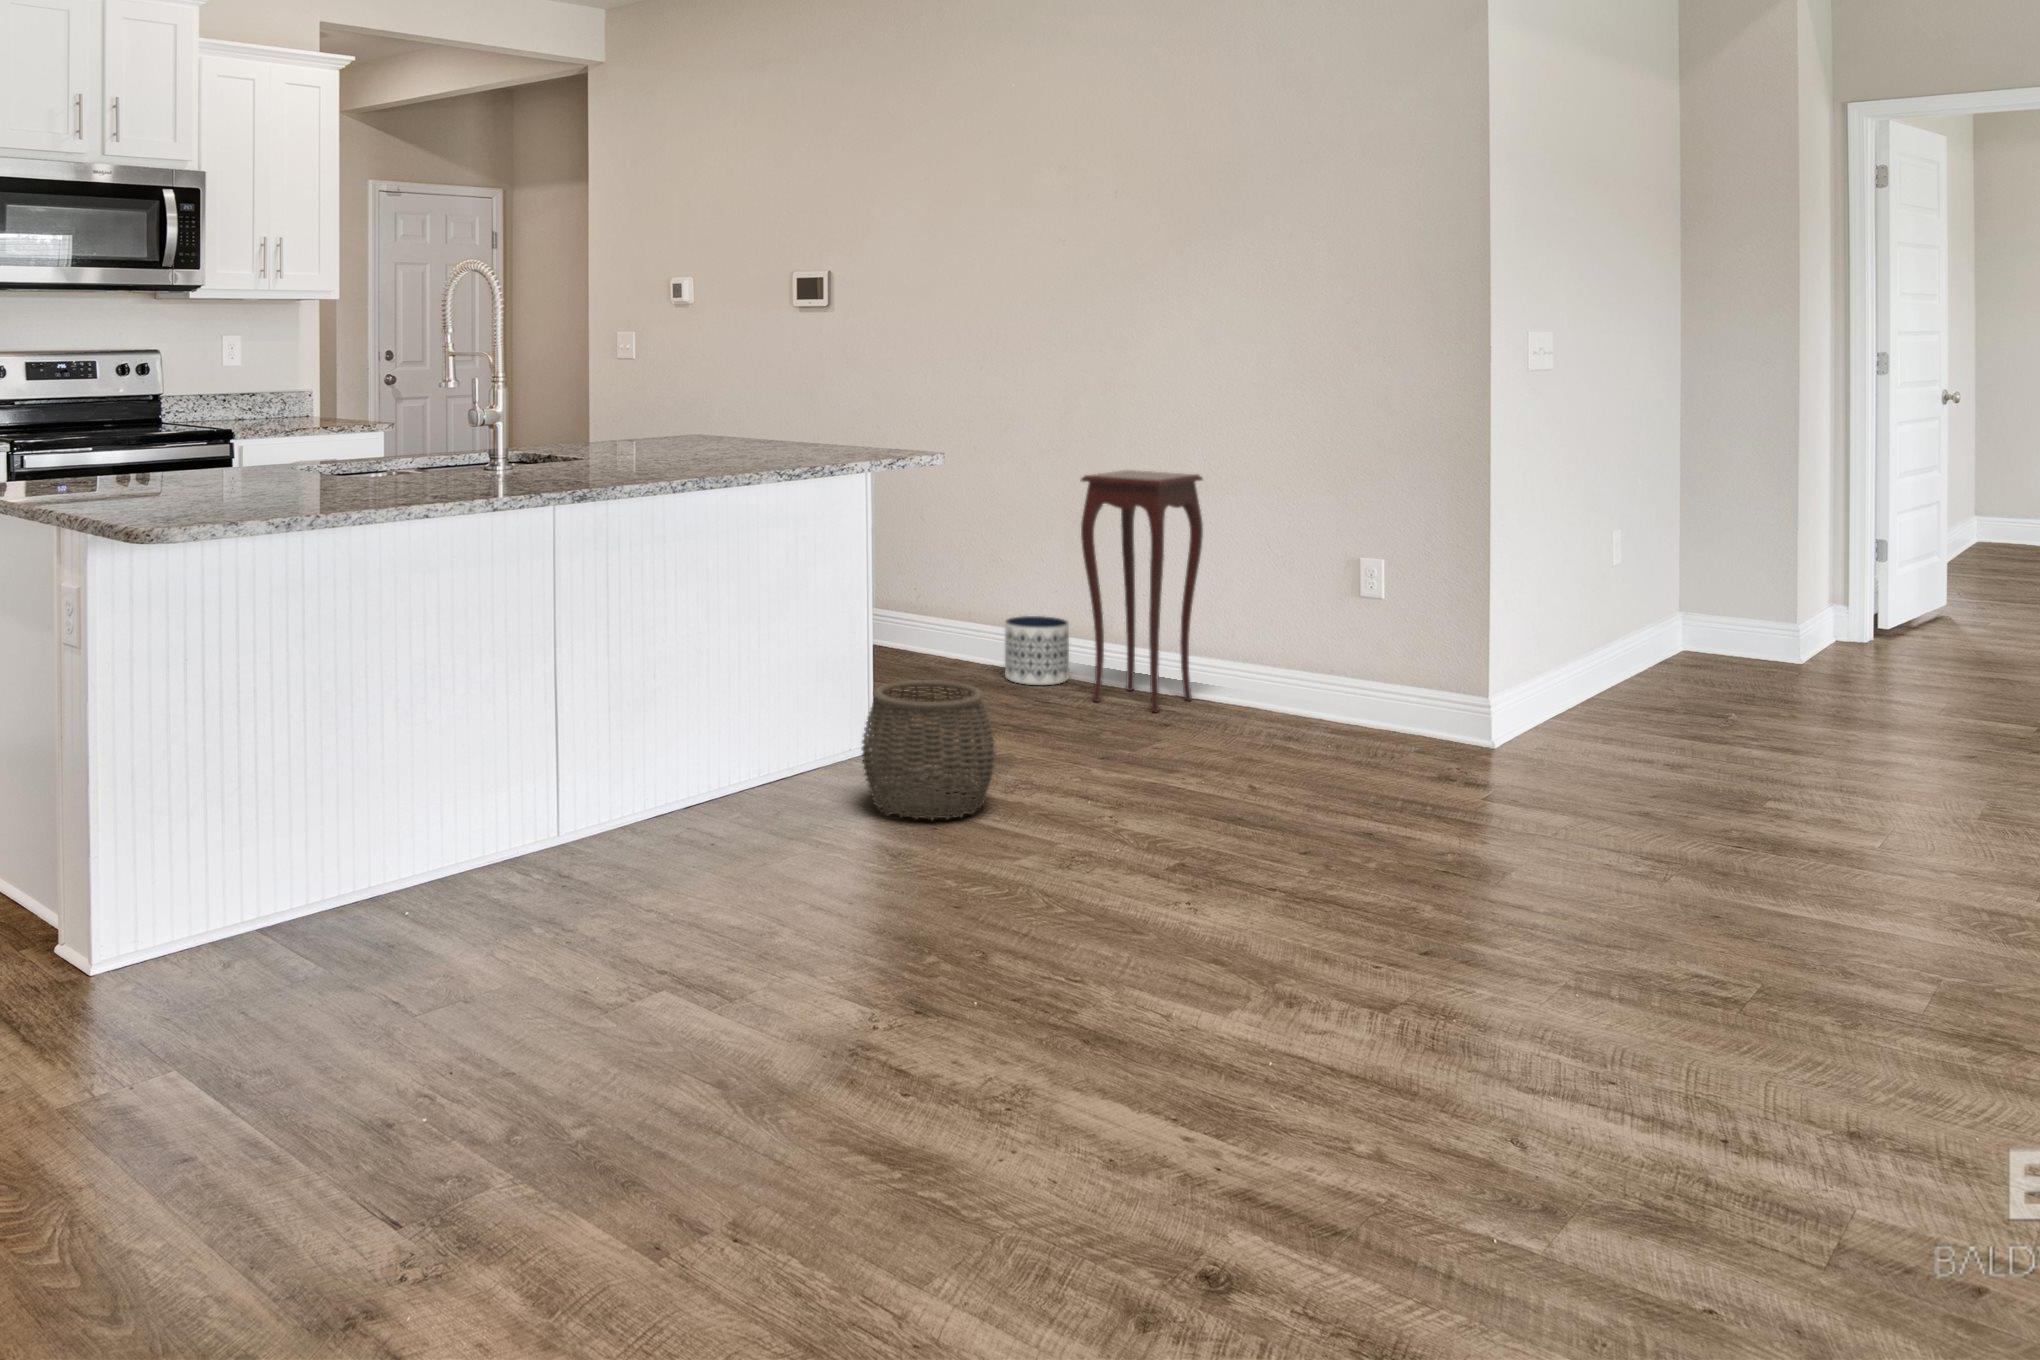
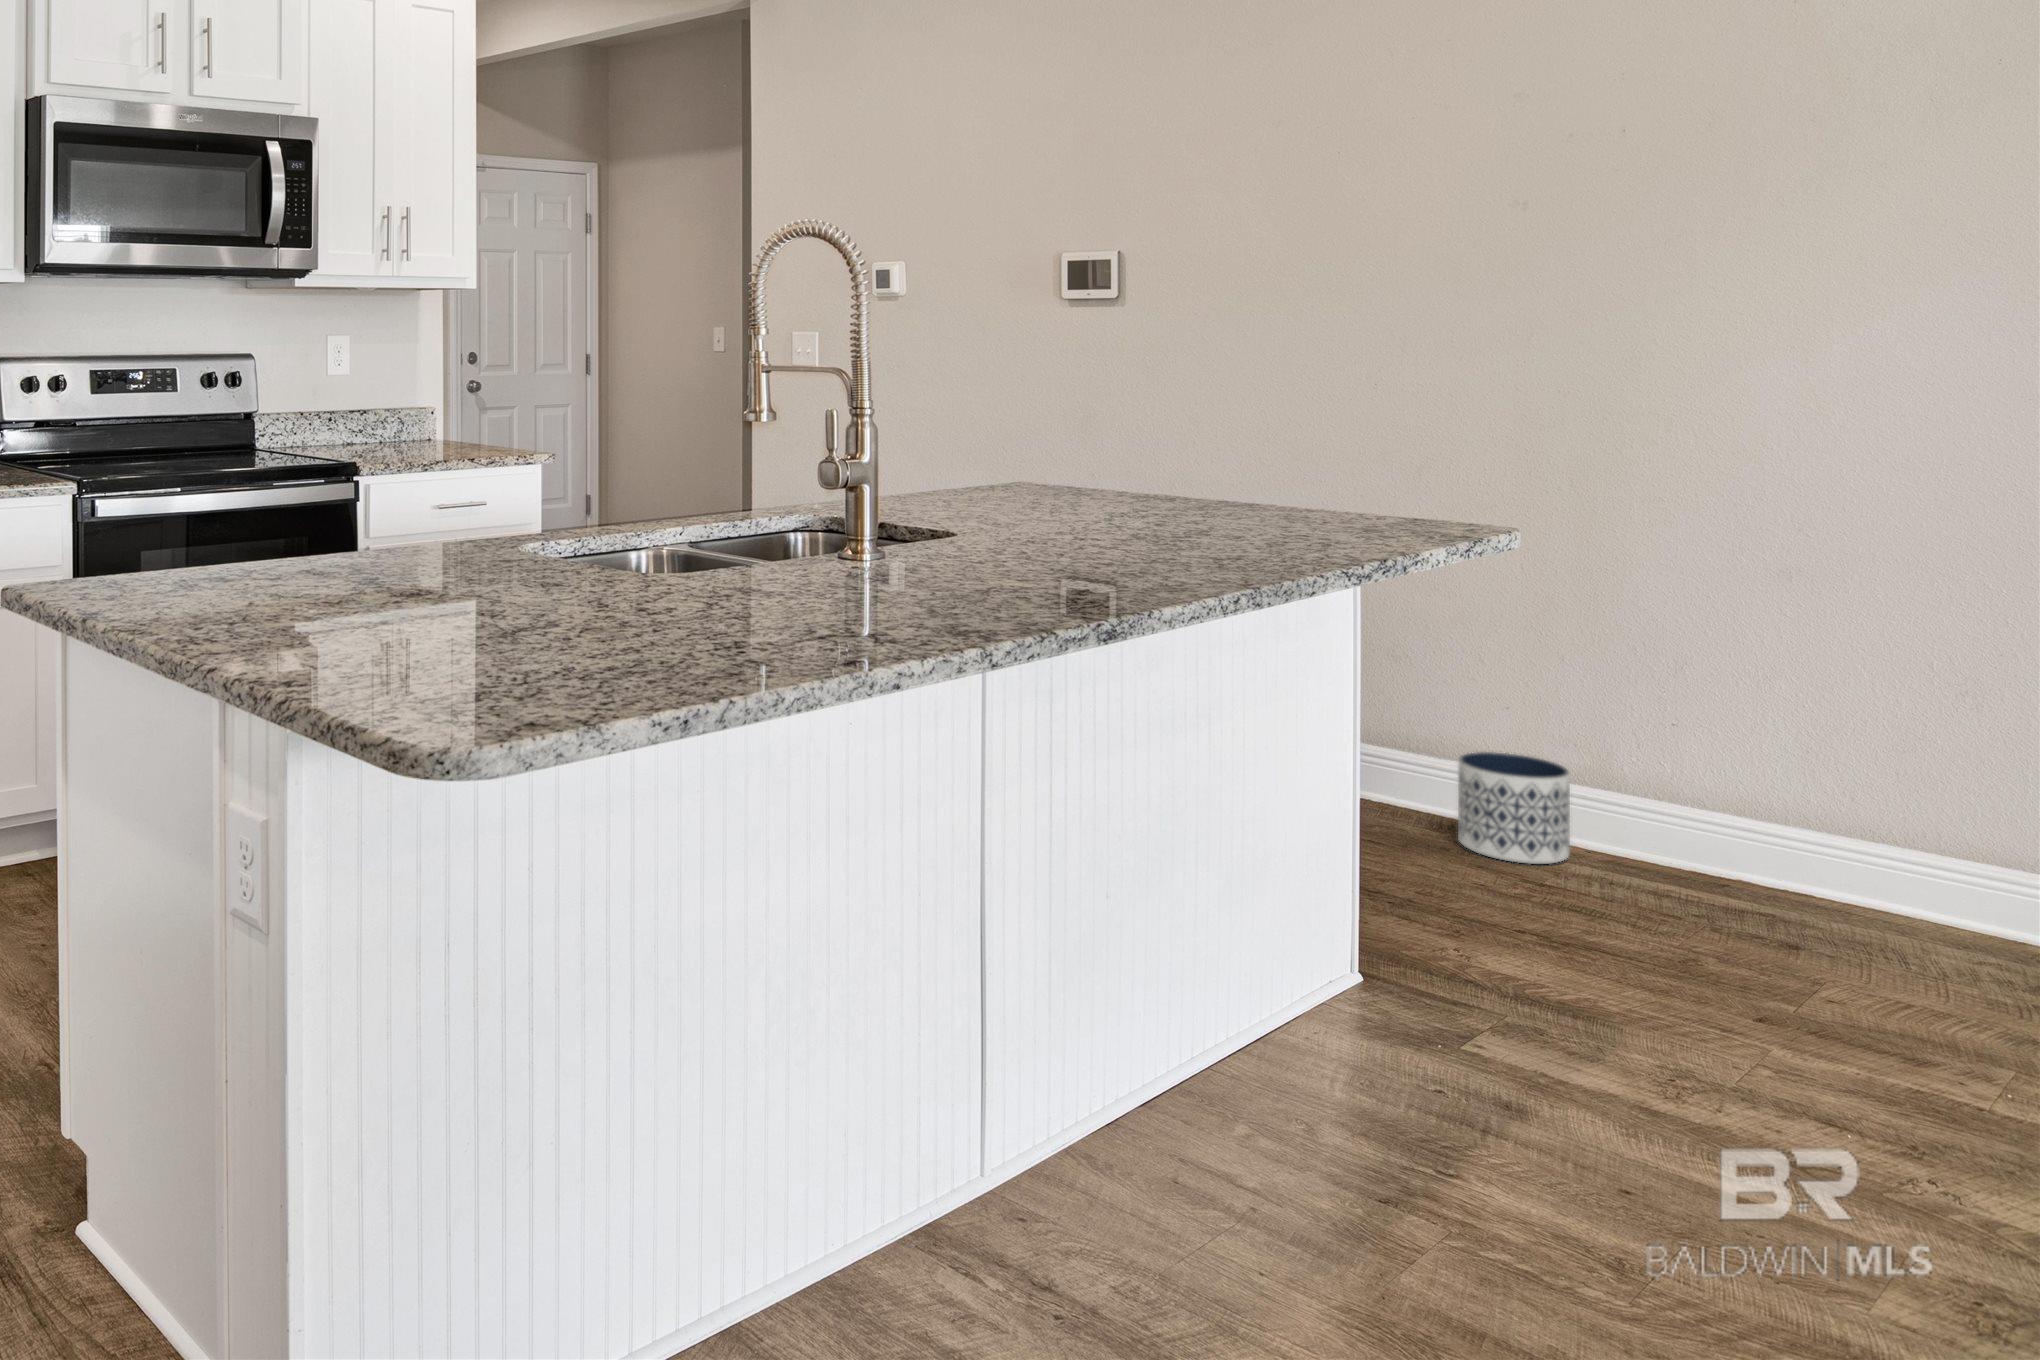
side table: present [1081,470,1203,712] -> none [1637,545,1845,938]
woven basket: present [862,680,995,820] -> none [1484,930,1773,1214]

